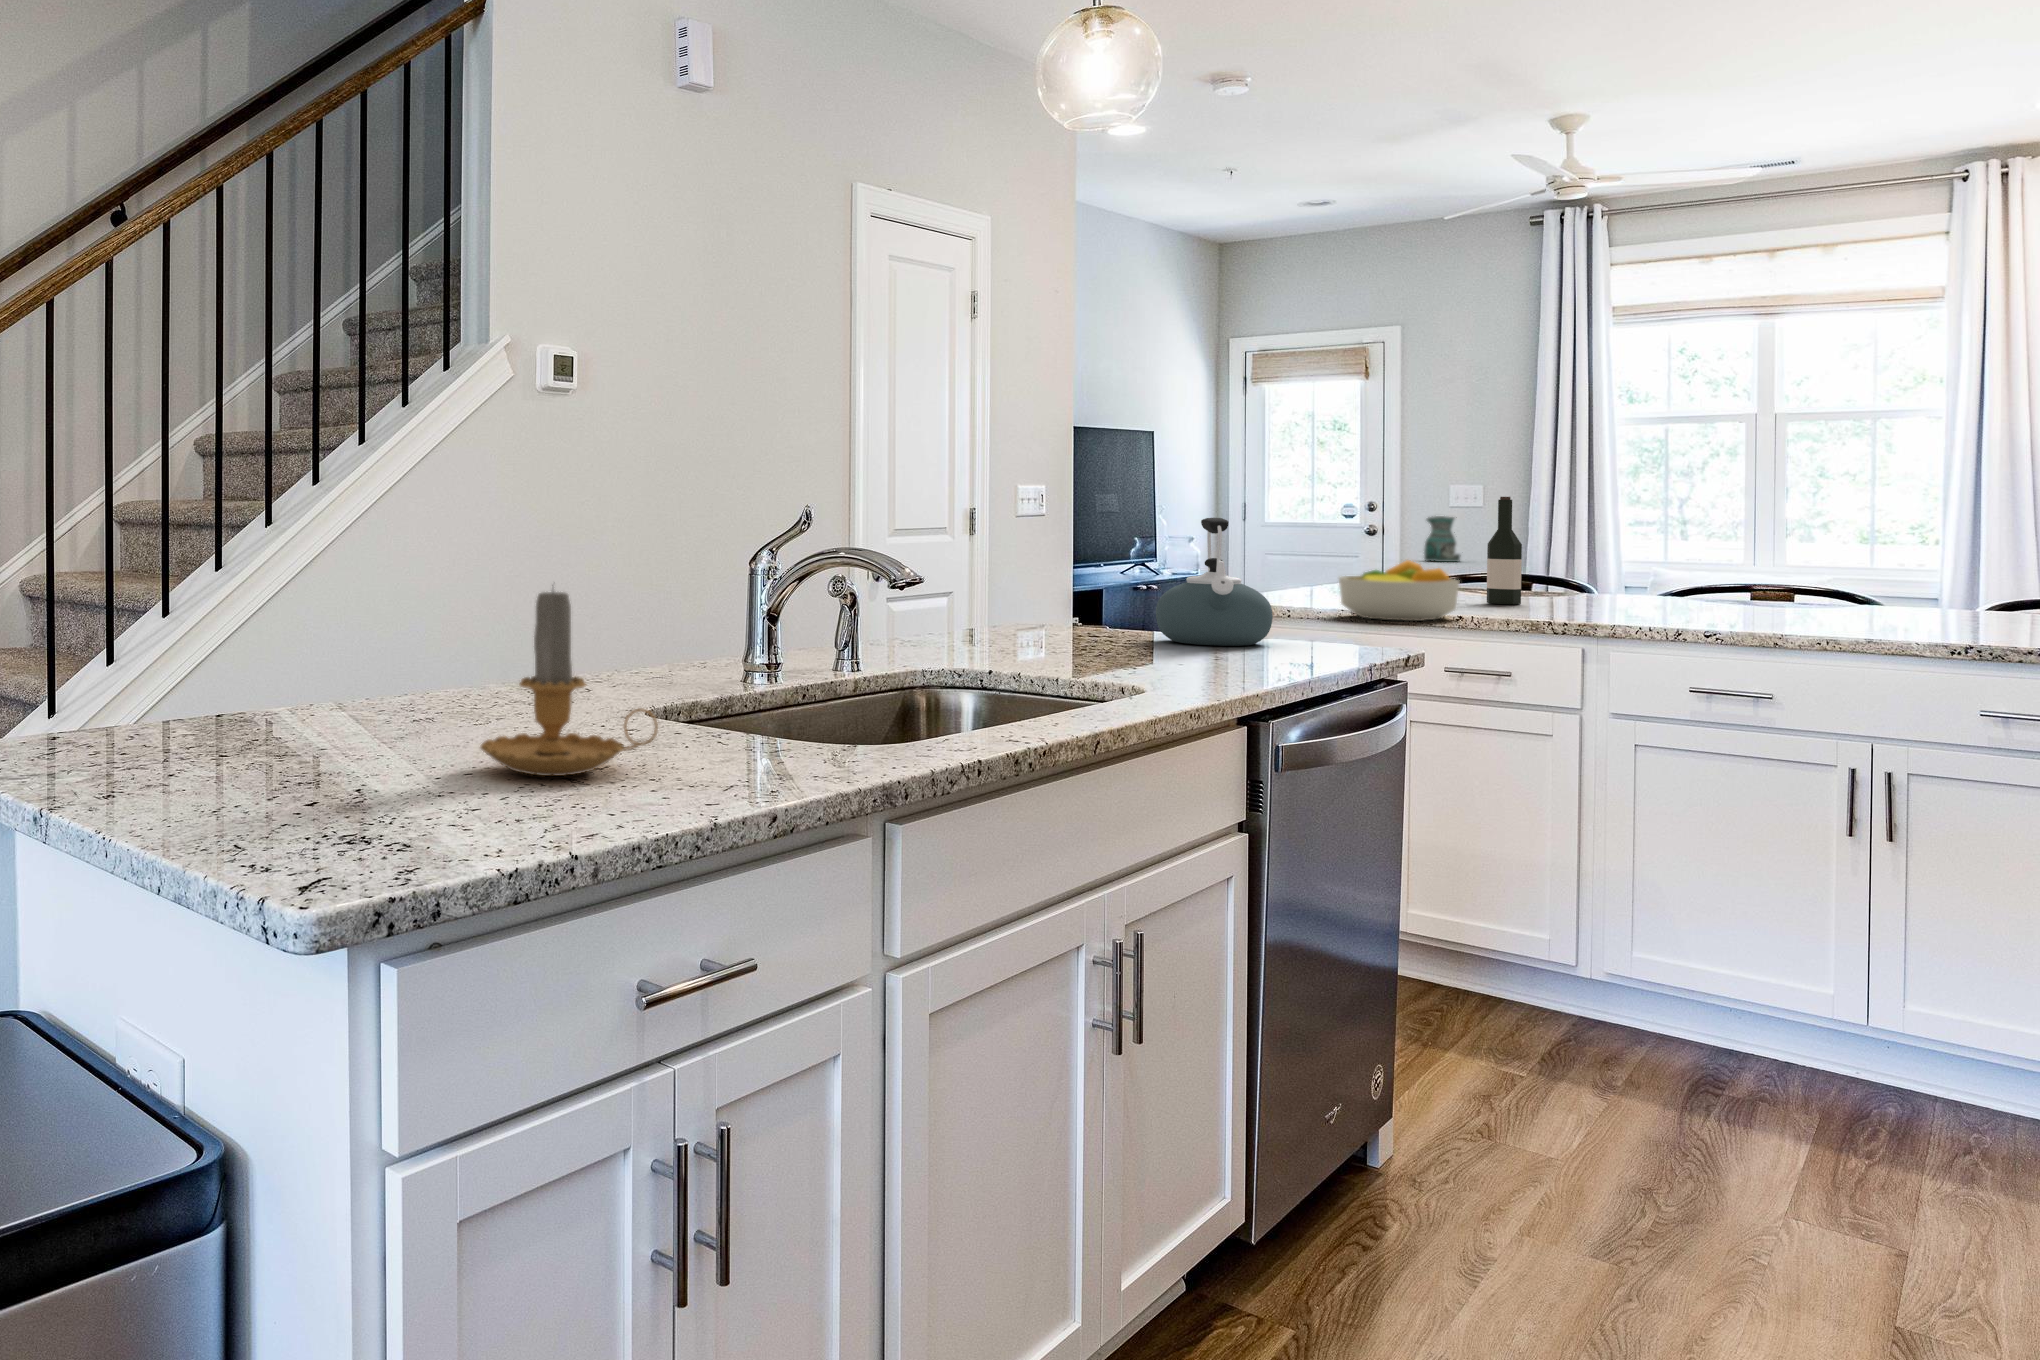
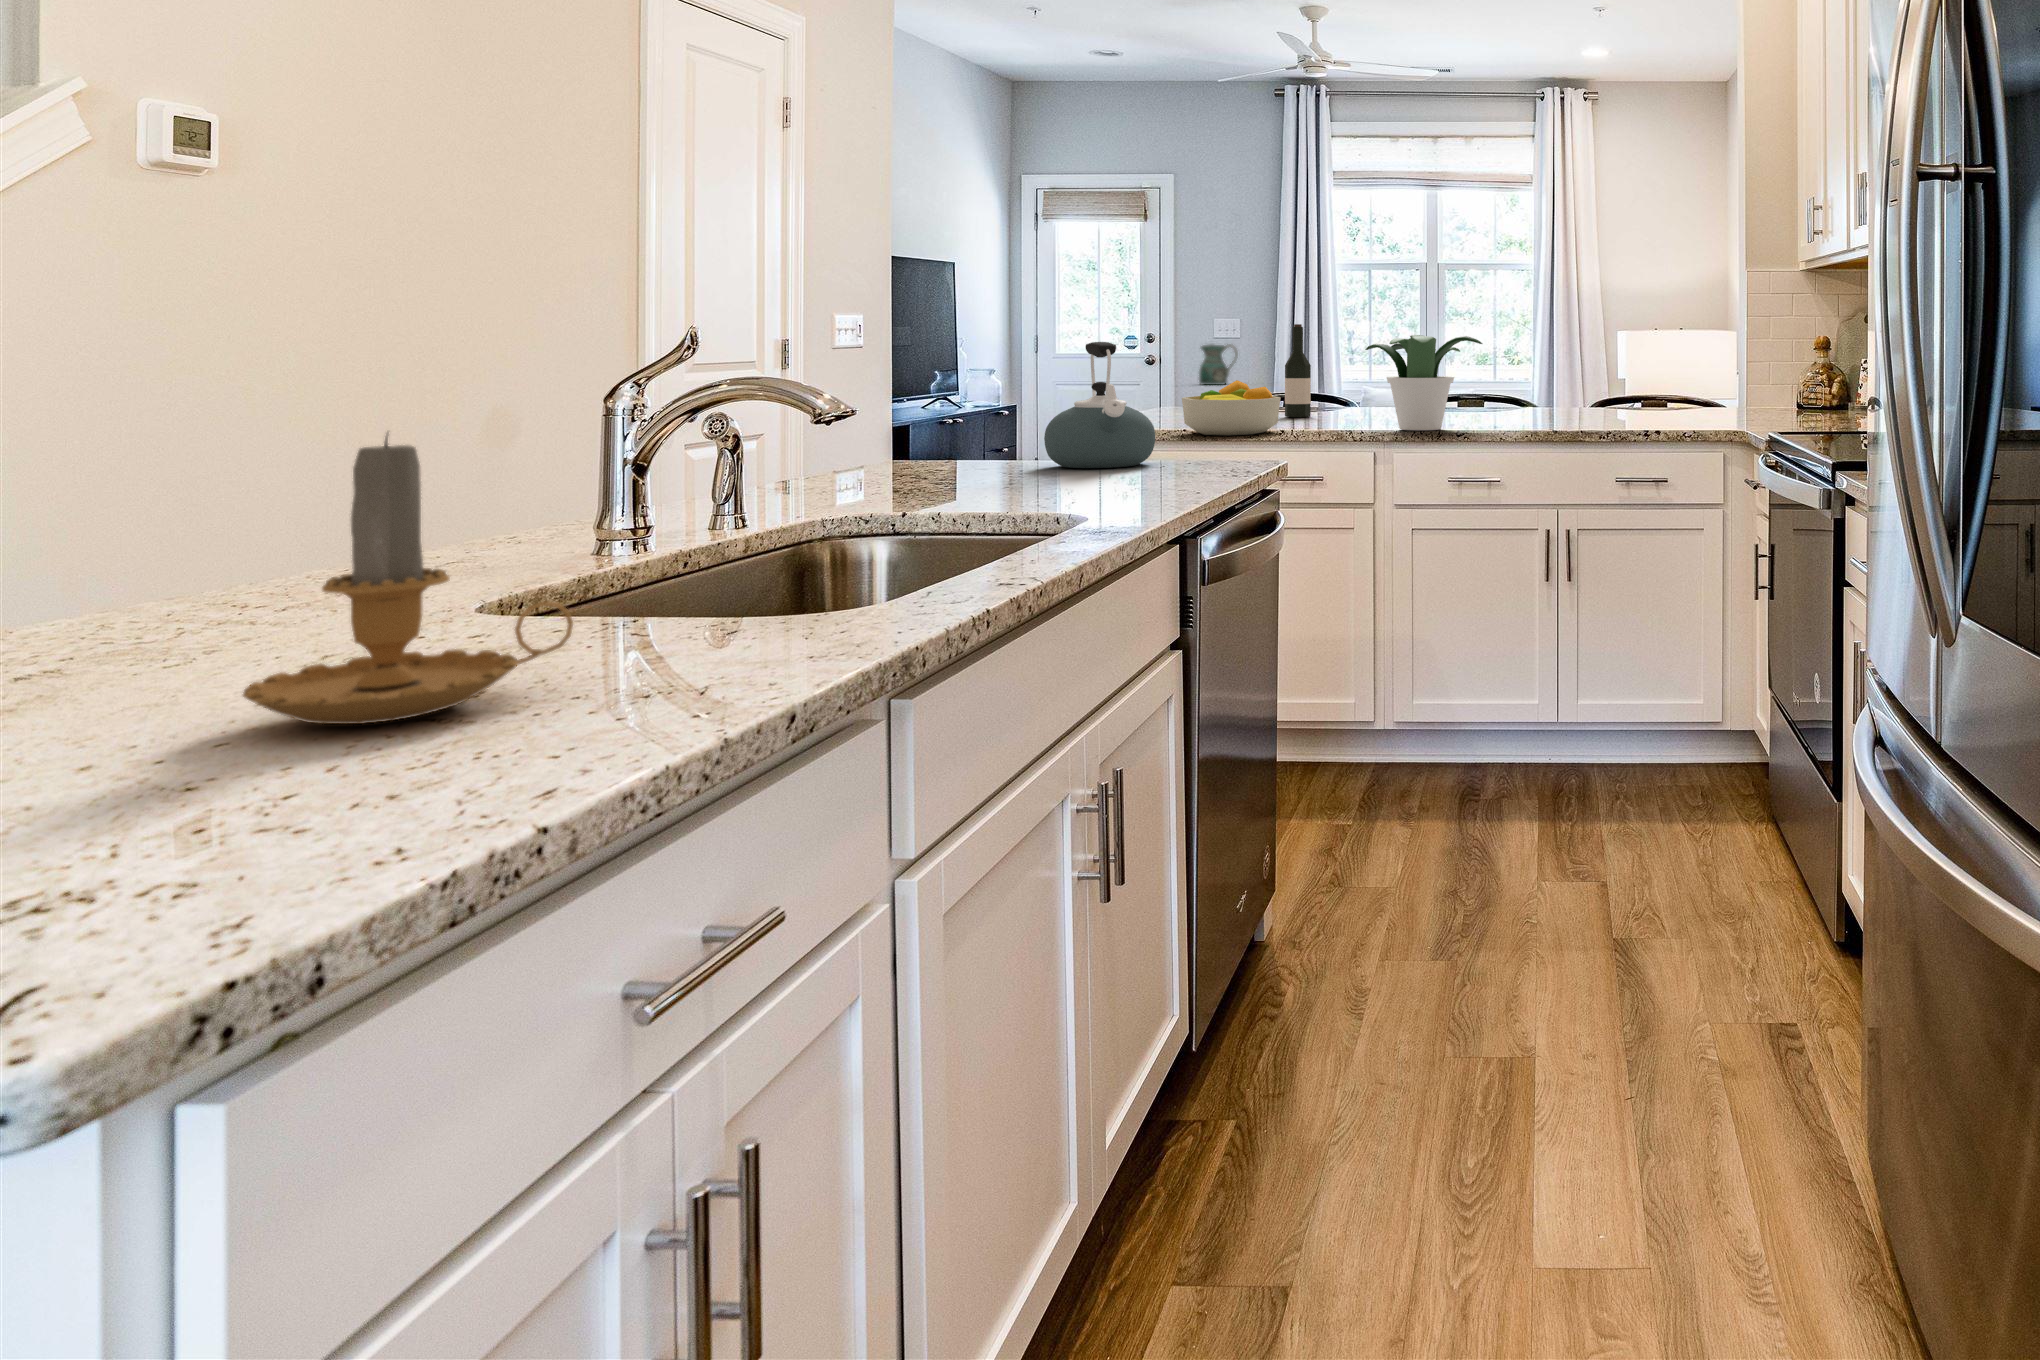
potted plant: none [1577,512,1753,629] -> present [1365,335,1482,430]

